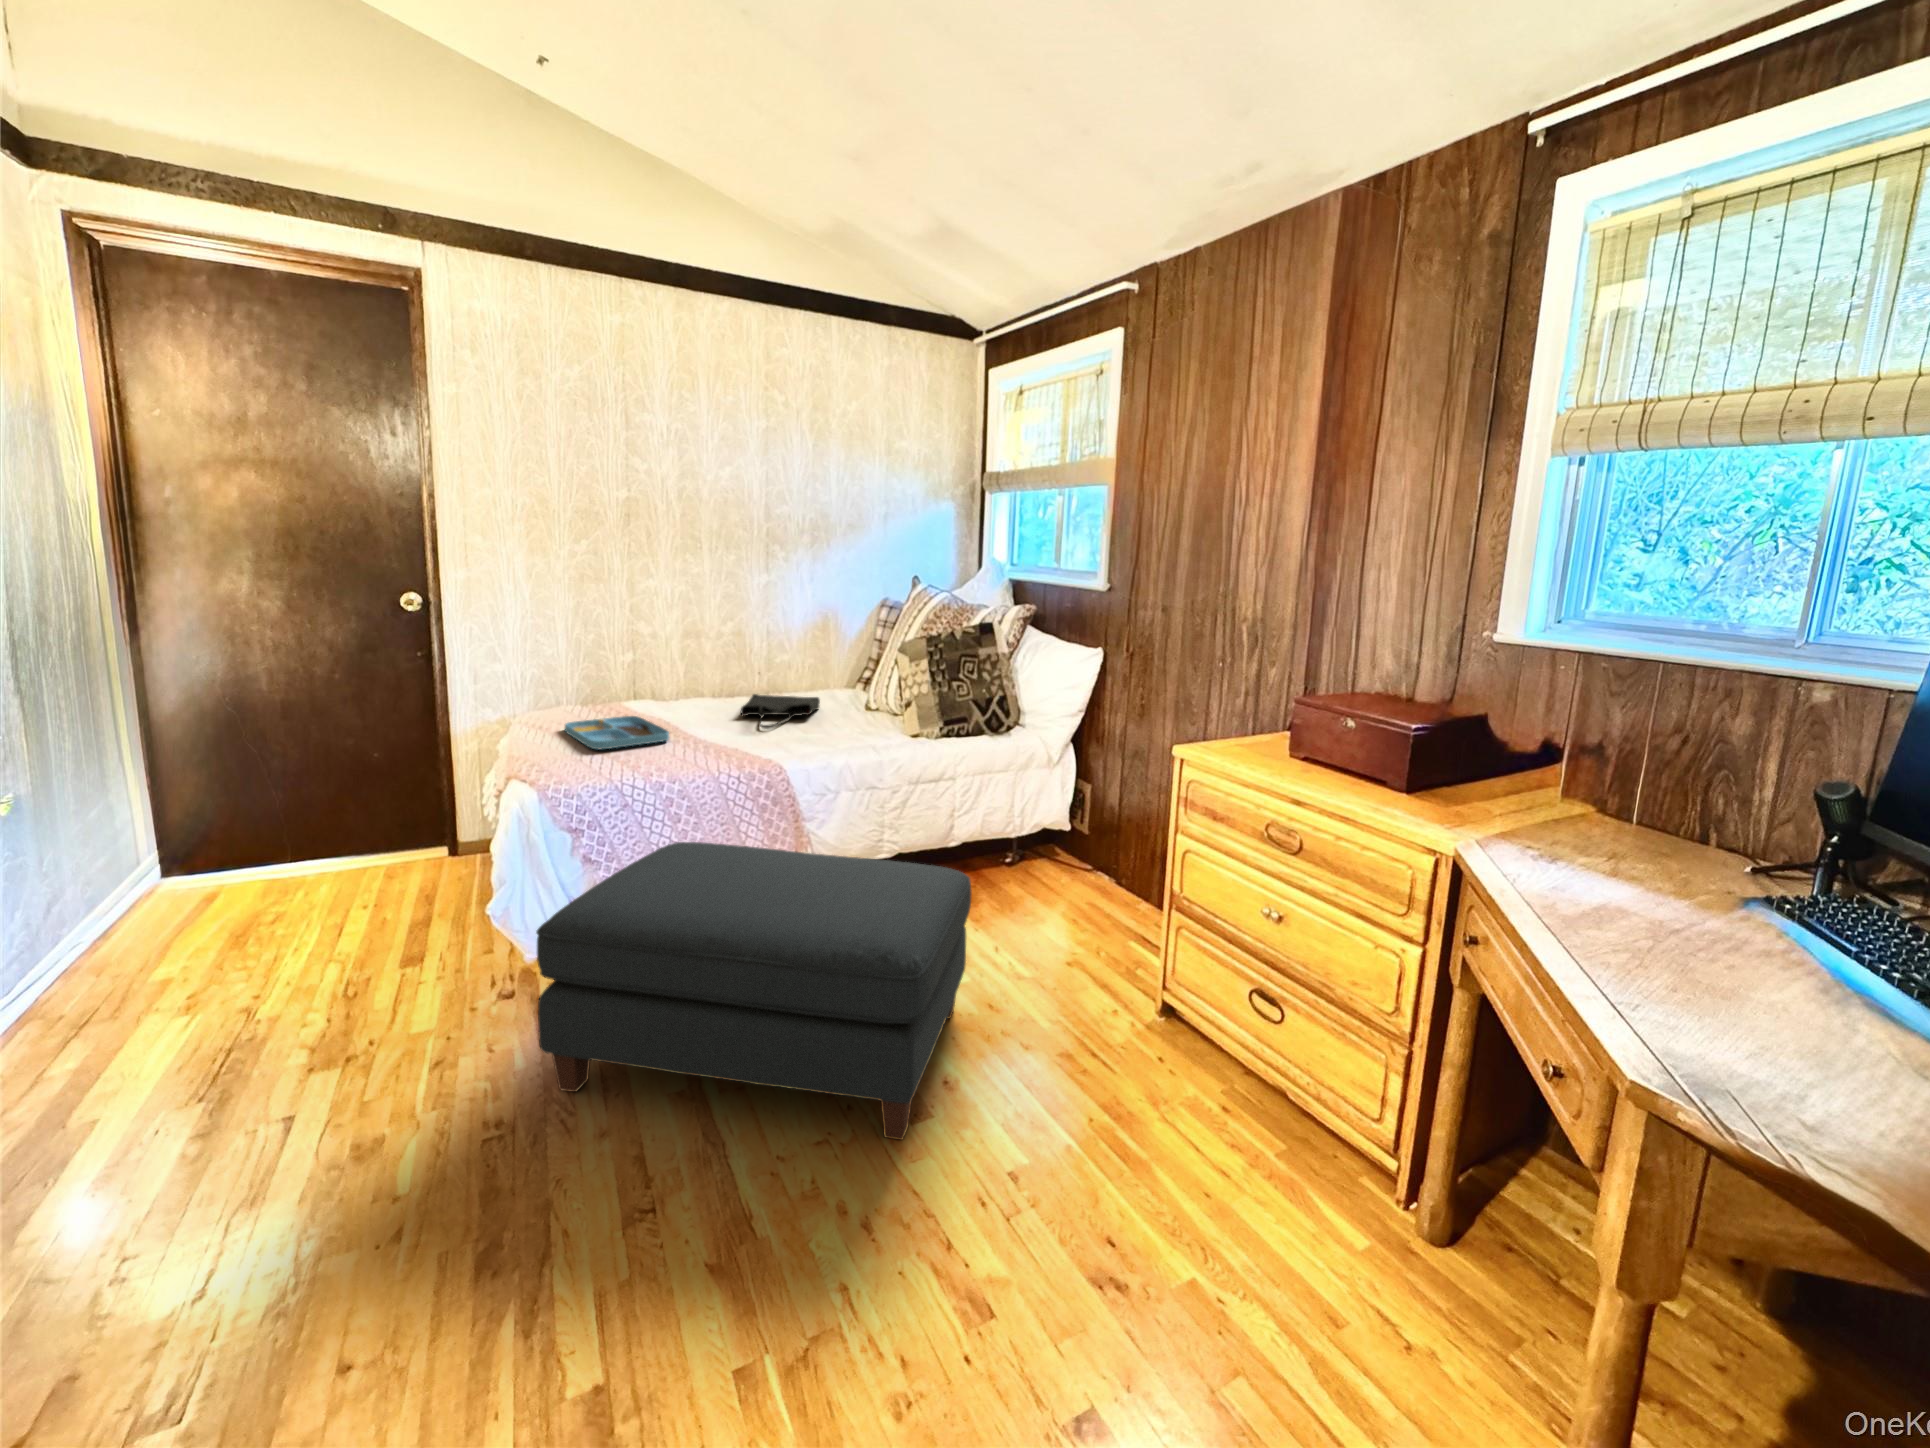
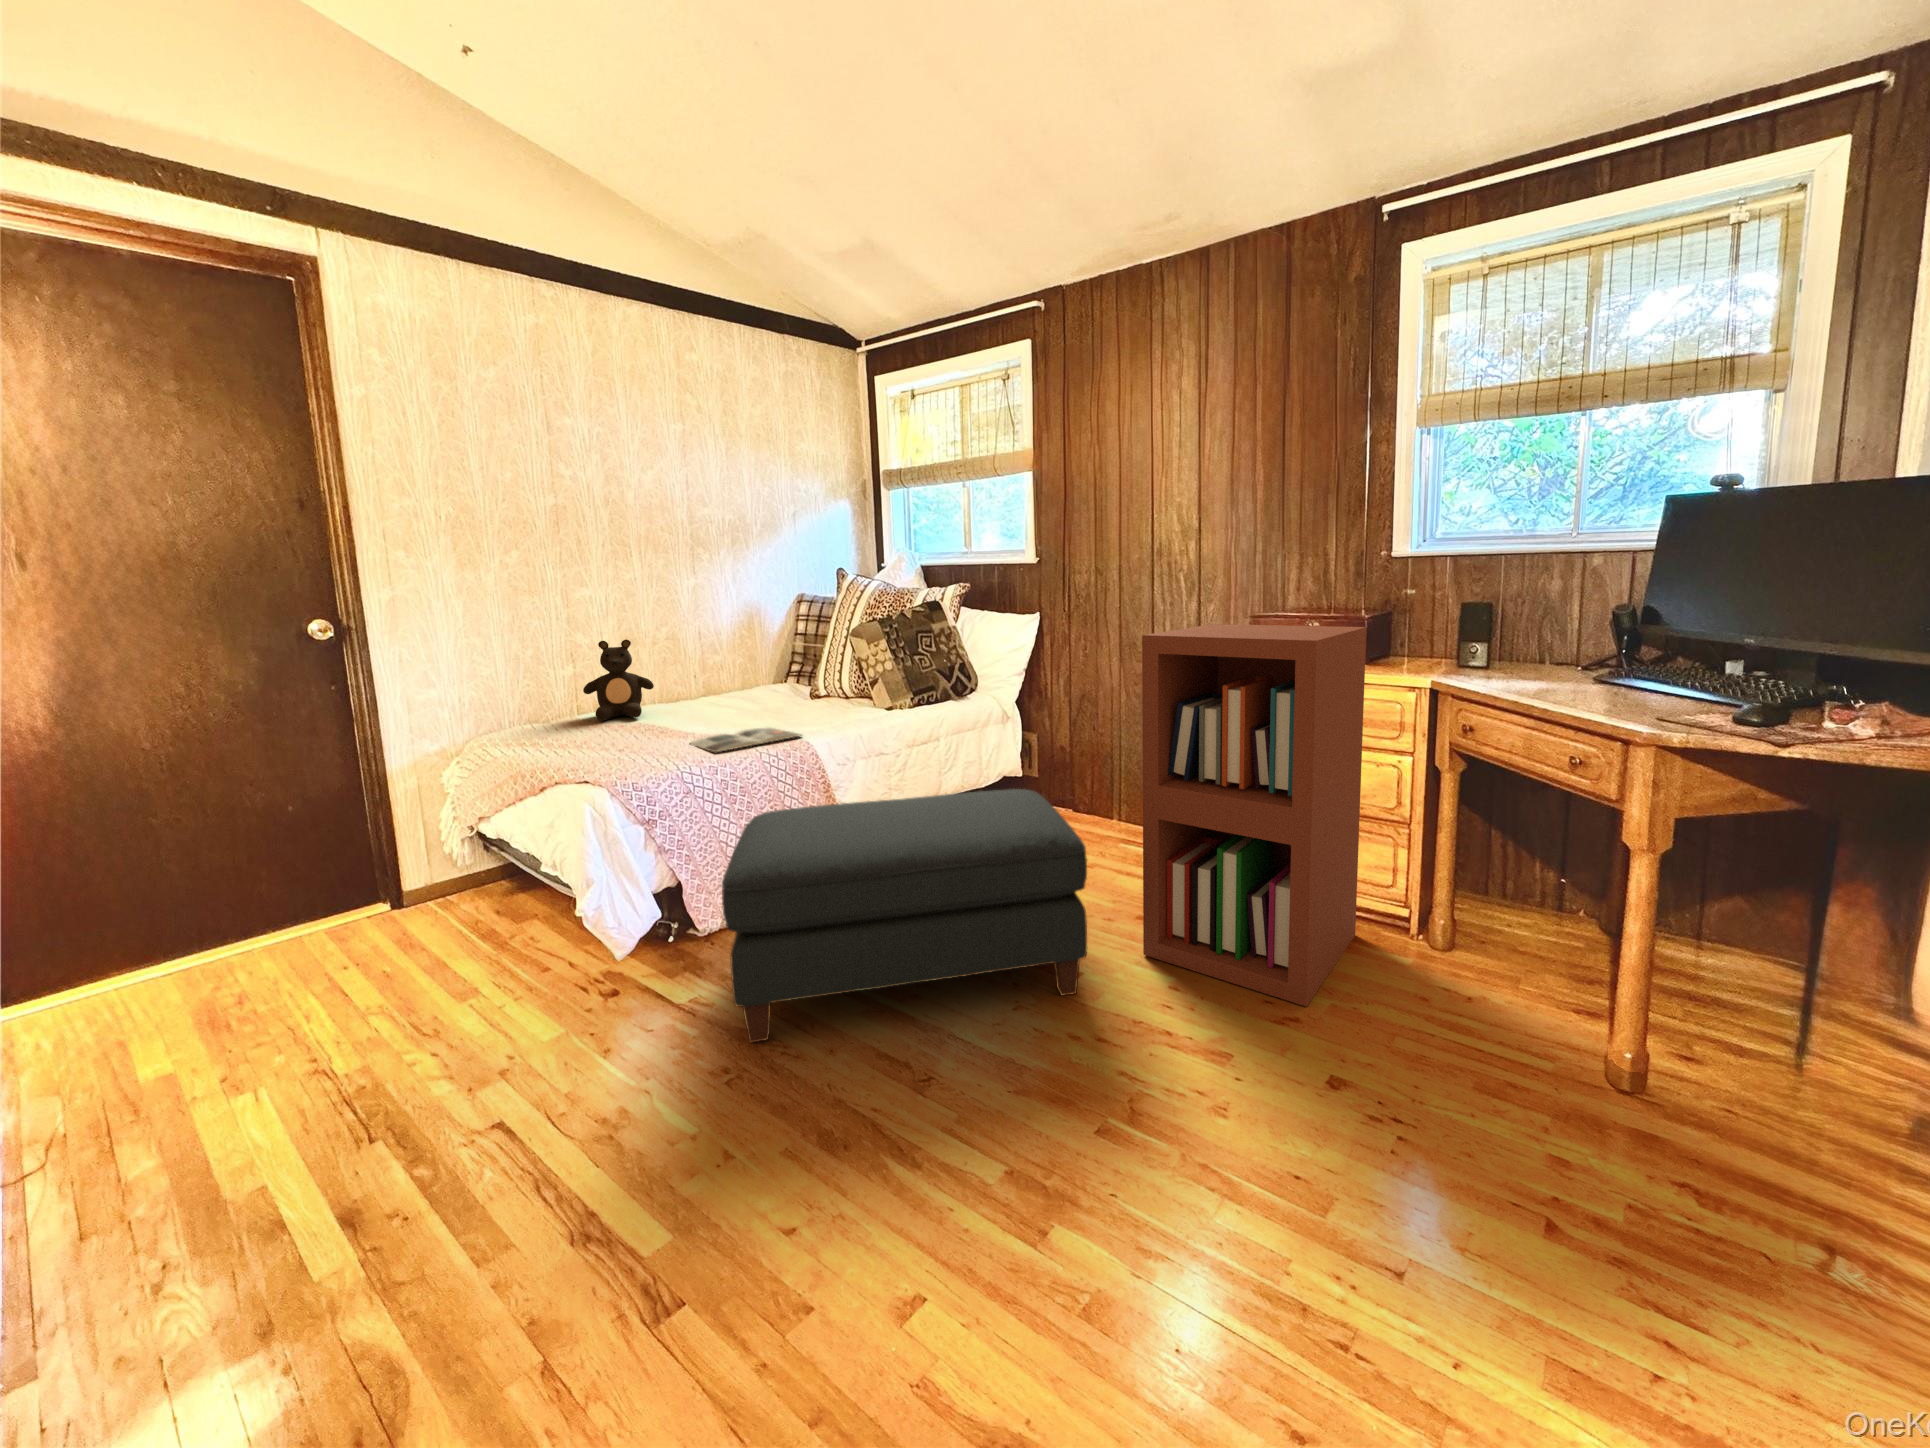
teddy bear: none [646,633,708,711] -> present [583,639,654,720]
tote bag: present [741,694,820,729] -> none [699,690,776,720]
bookshelf: none [1021,706,1369,1268] -> present [1142,624,1366,1006]
tray: present [565,716,669,750] -> none [537,725,667,753]
magazine: none [680,741,788,766] -> present [690,727,802,752]

